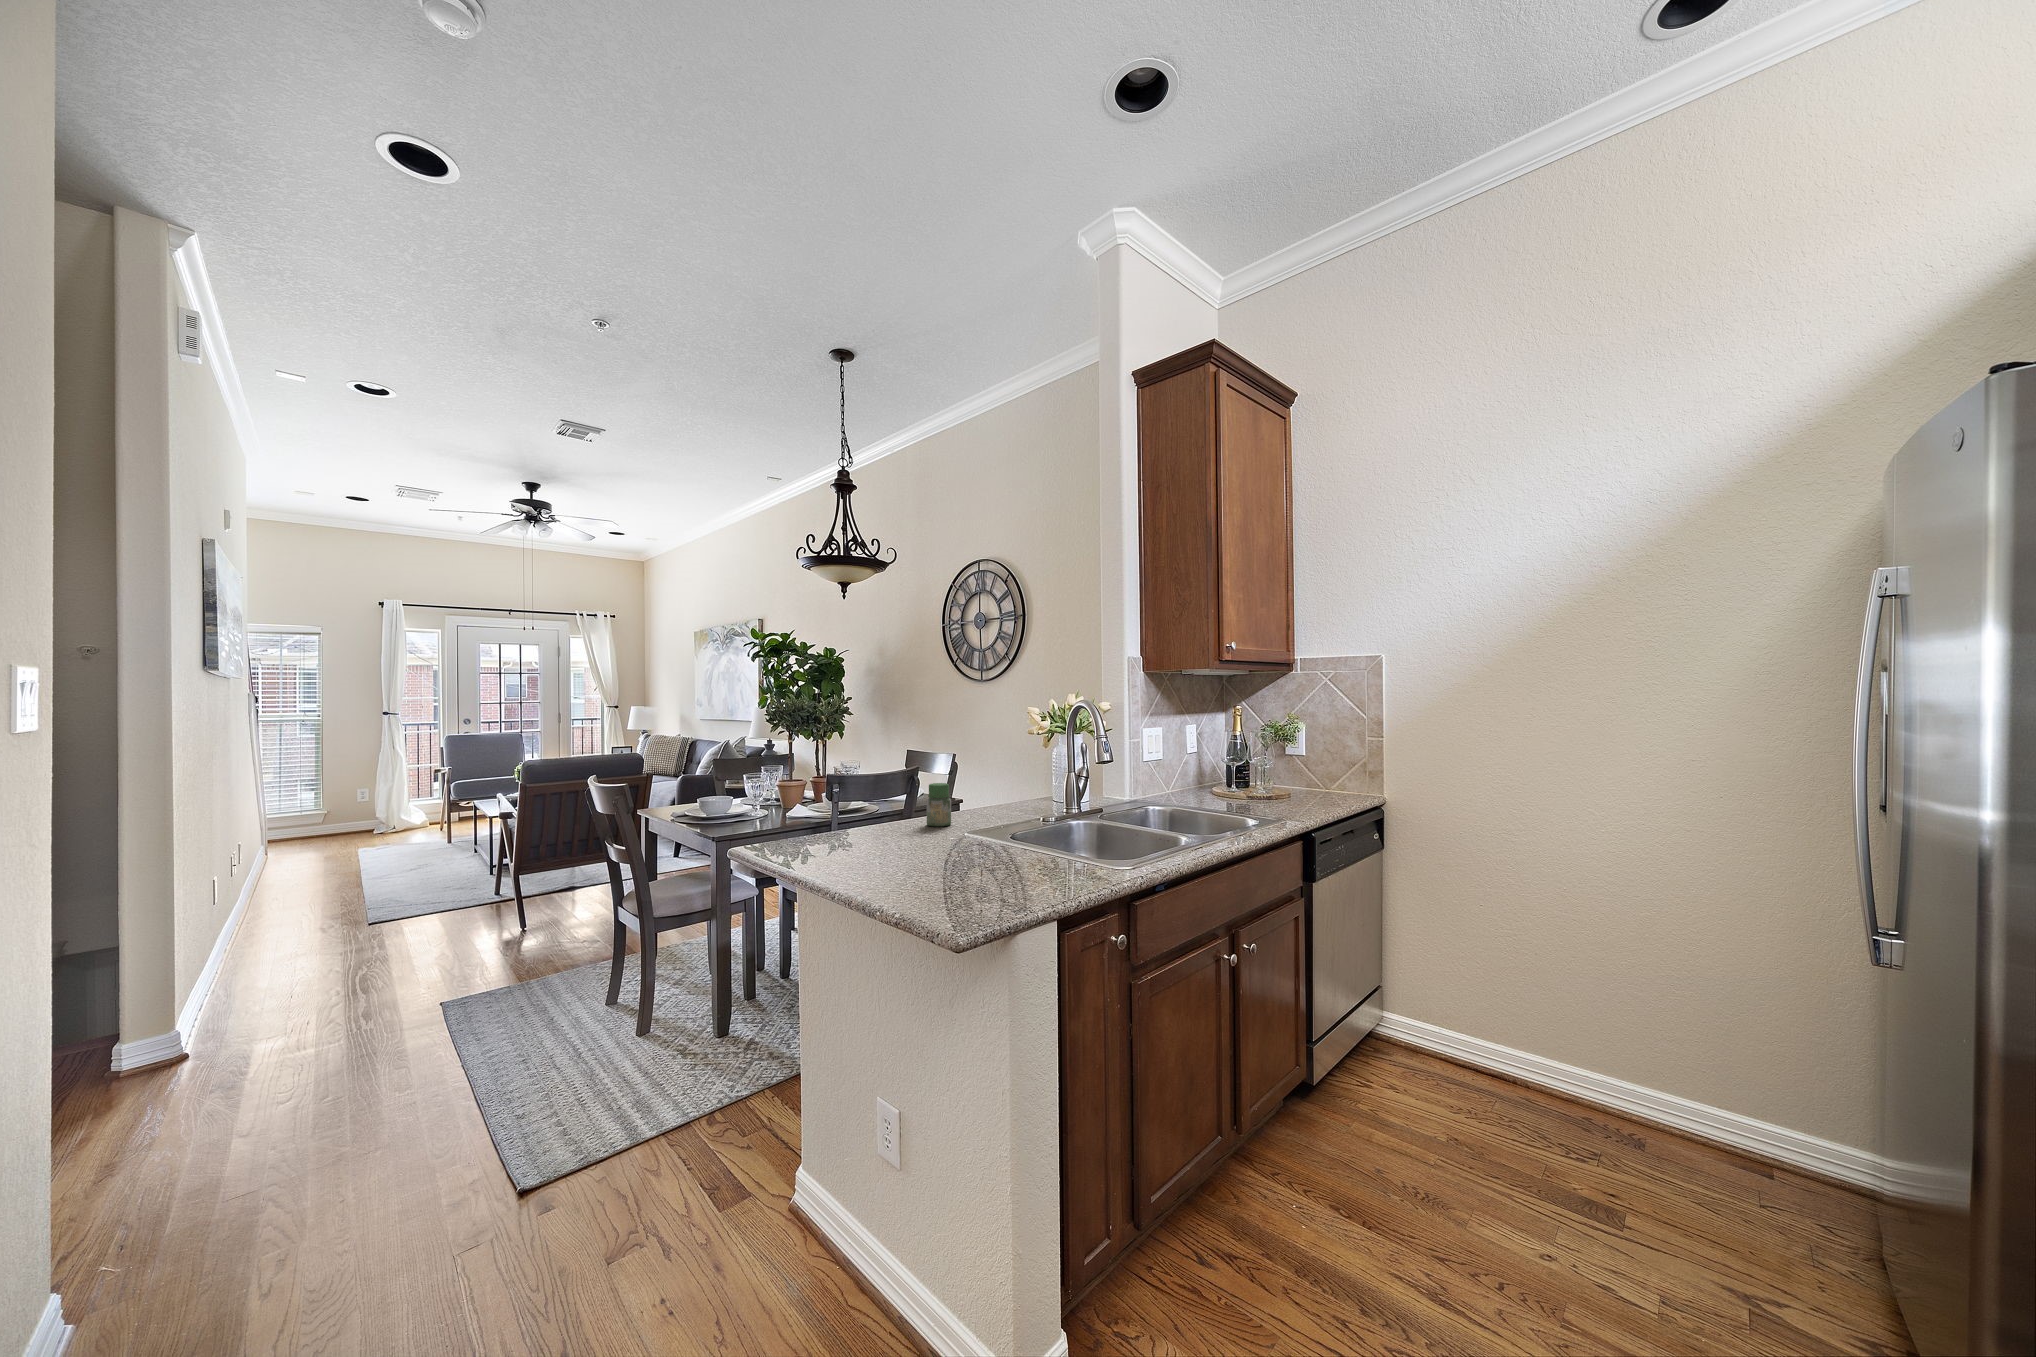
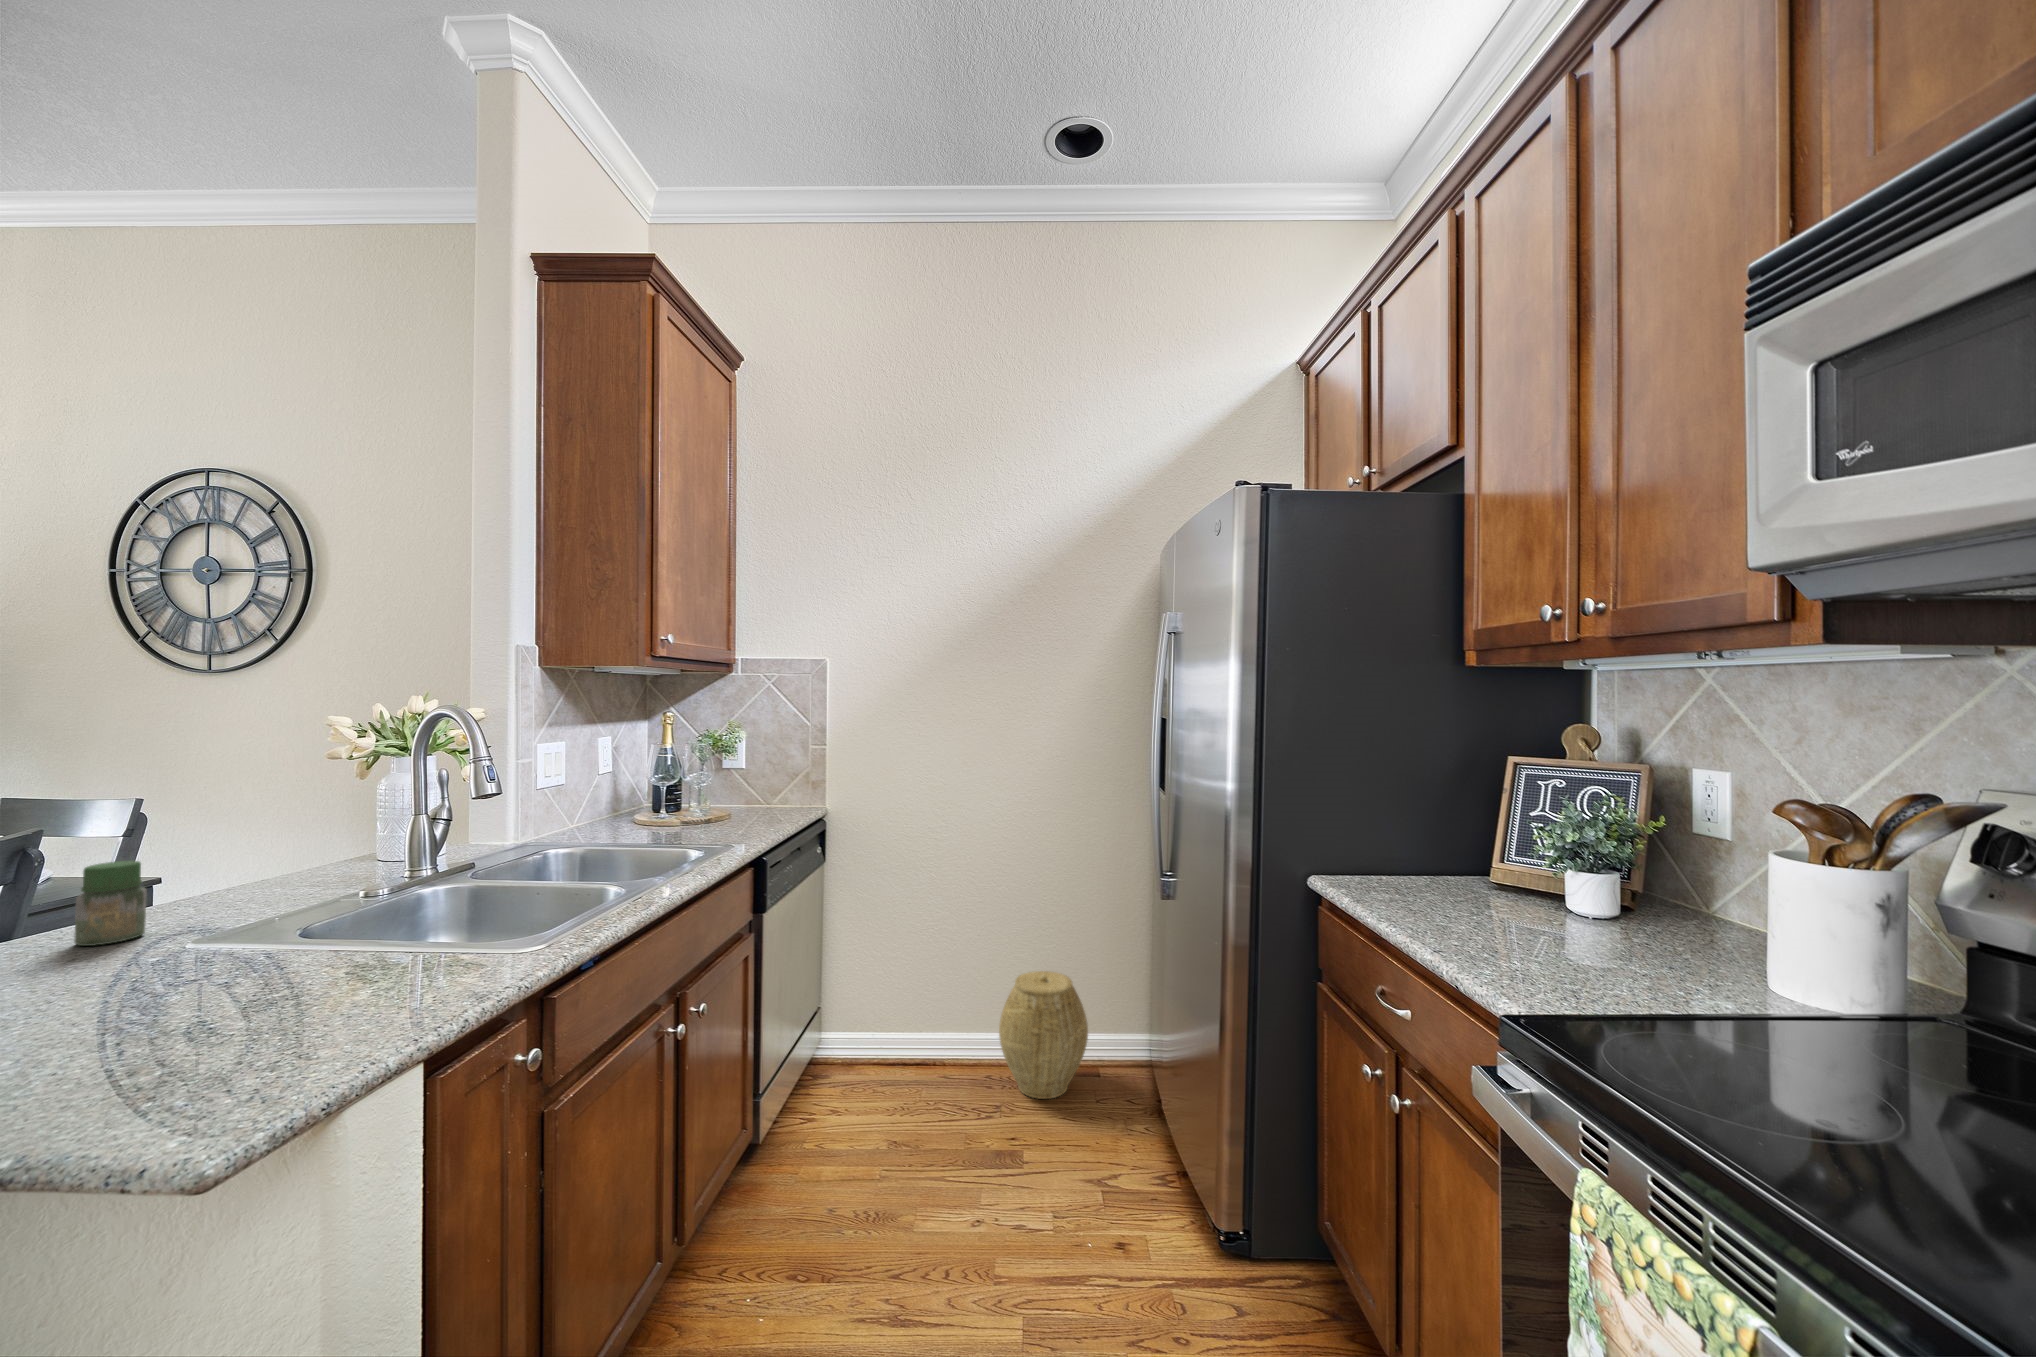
woven basket: none [1601,1017,1746,1179] -> present [999,971,1088,1099]

